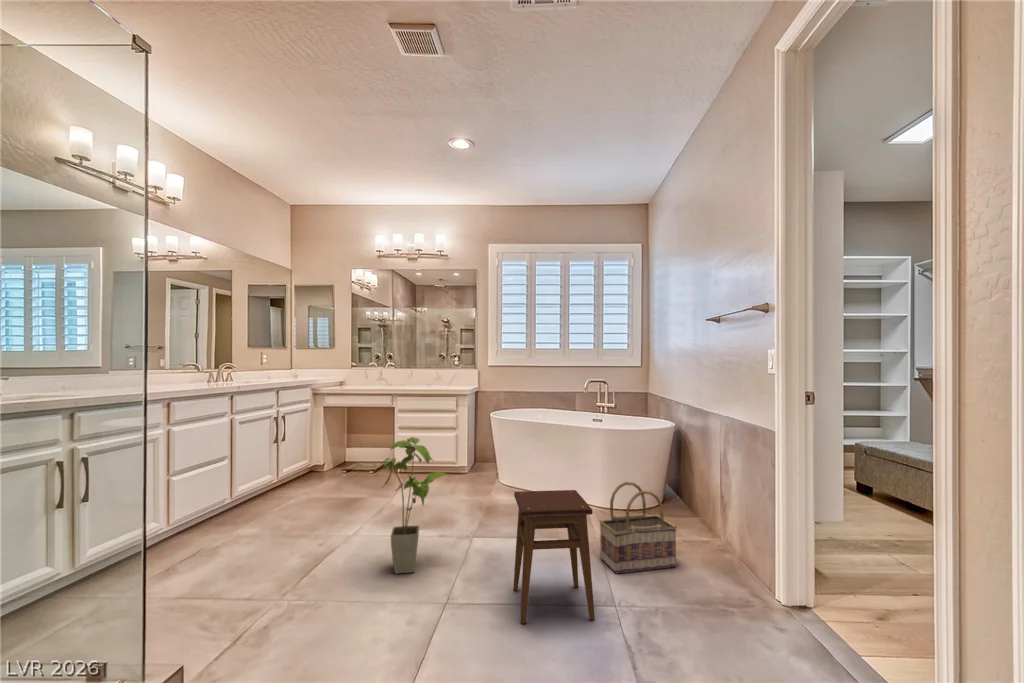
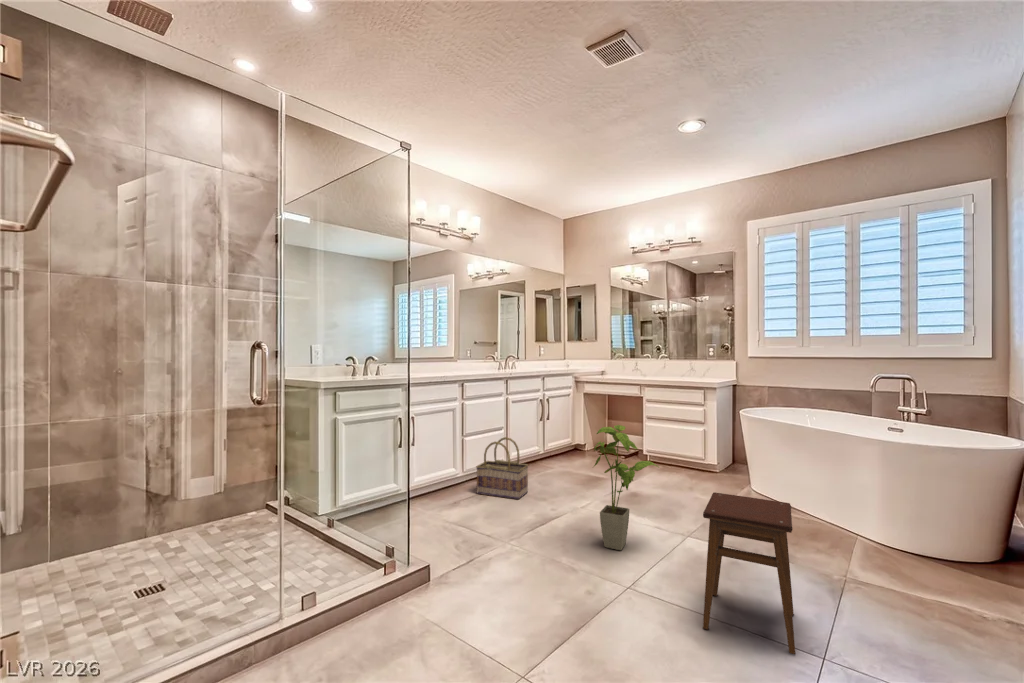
basket: present [599,482,677,573] -> present [476,437,528,499]

